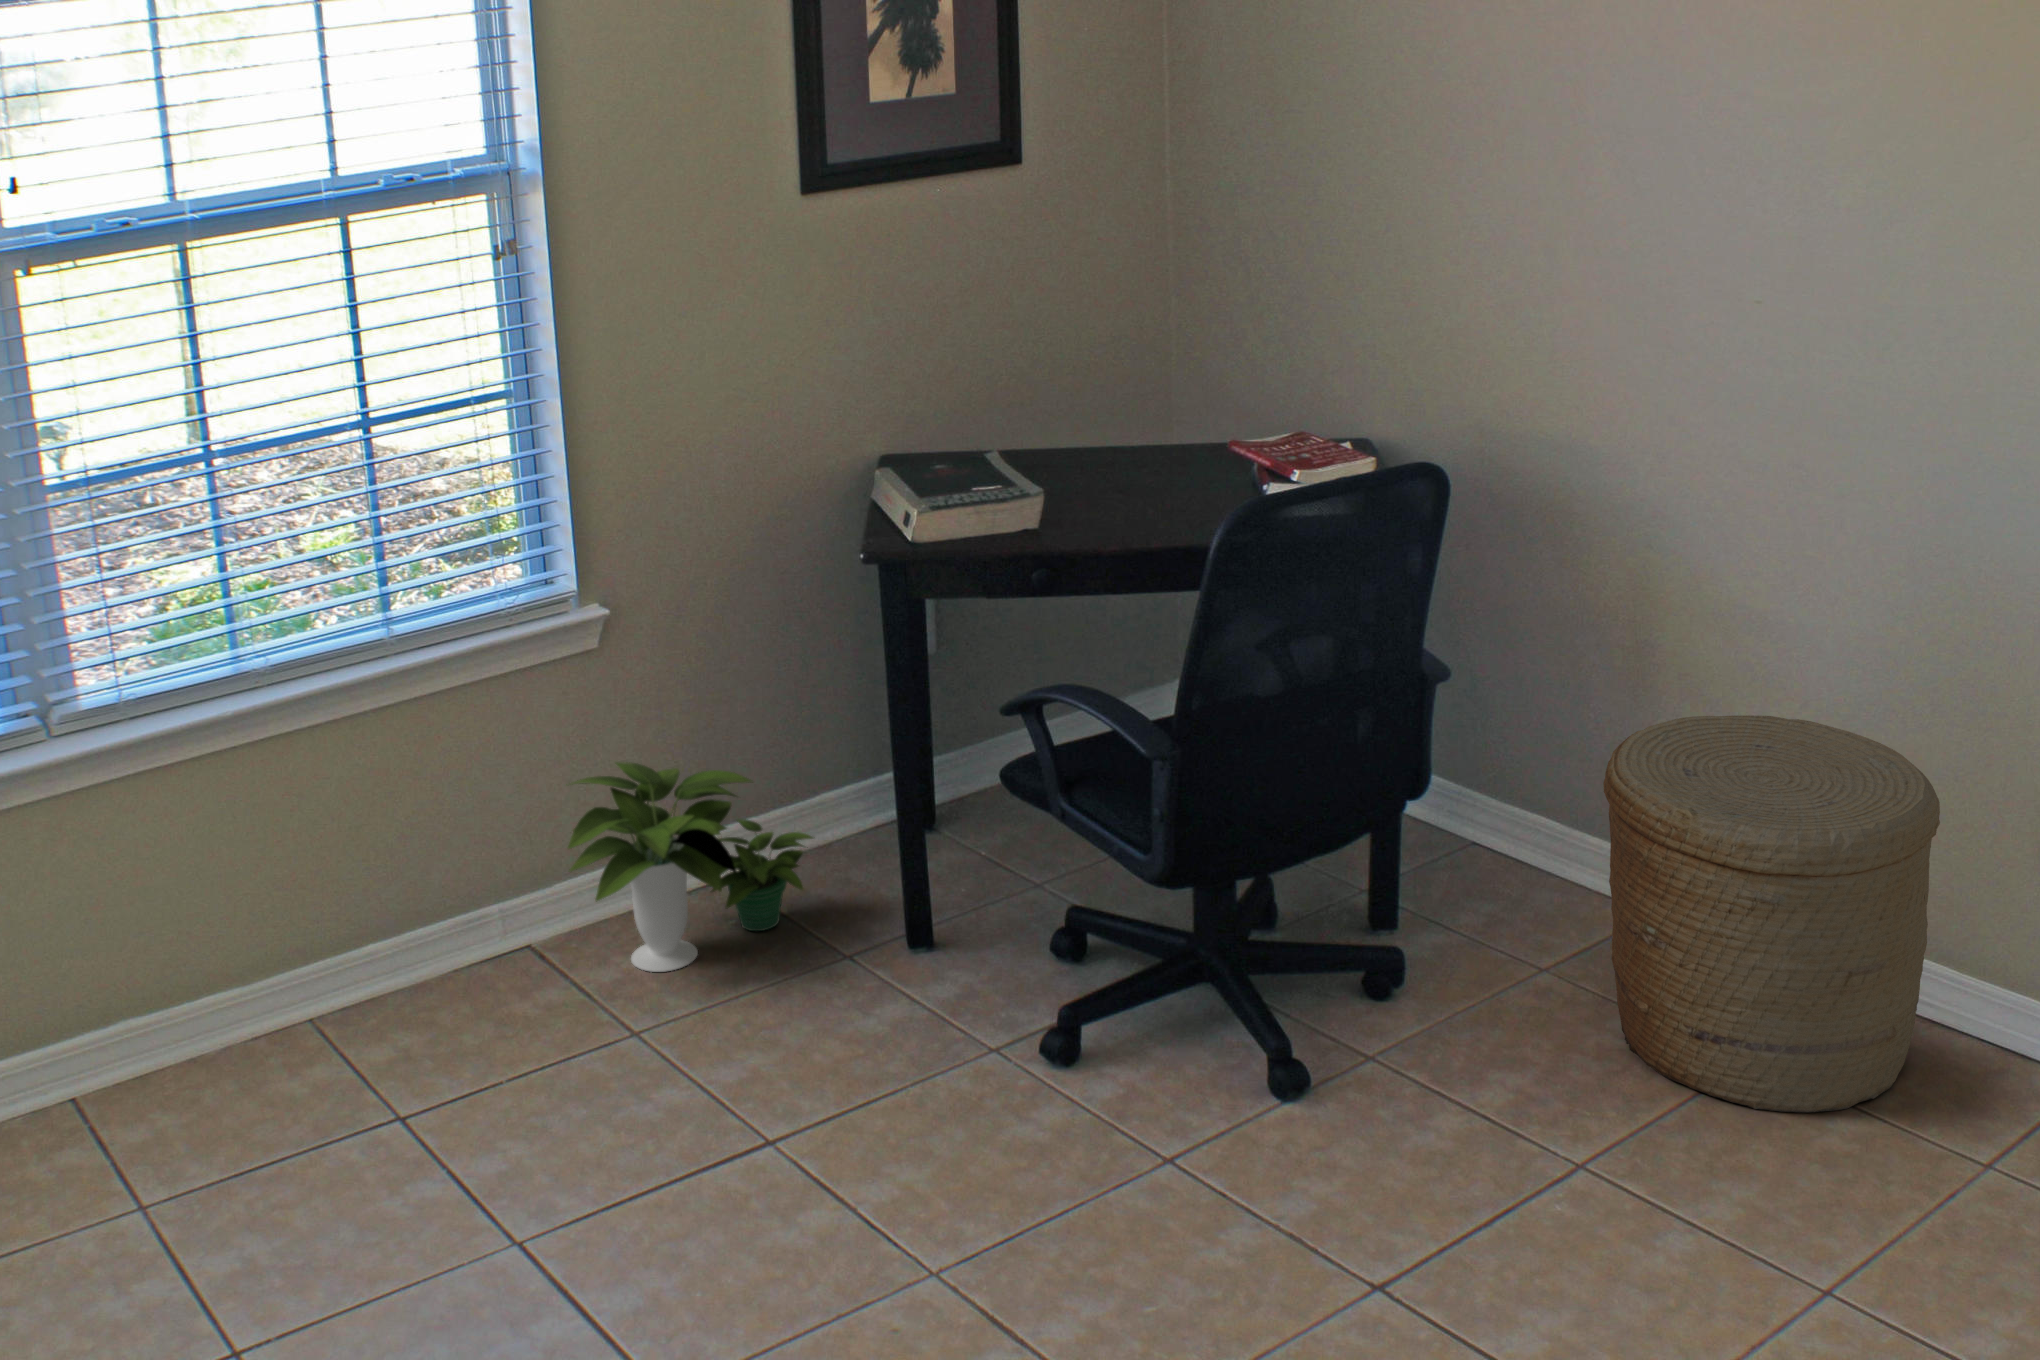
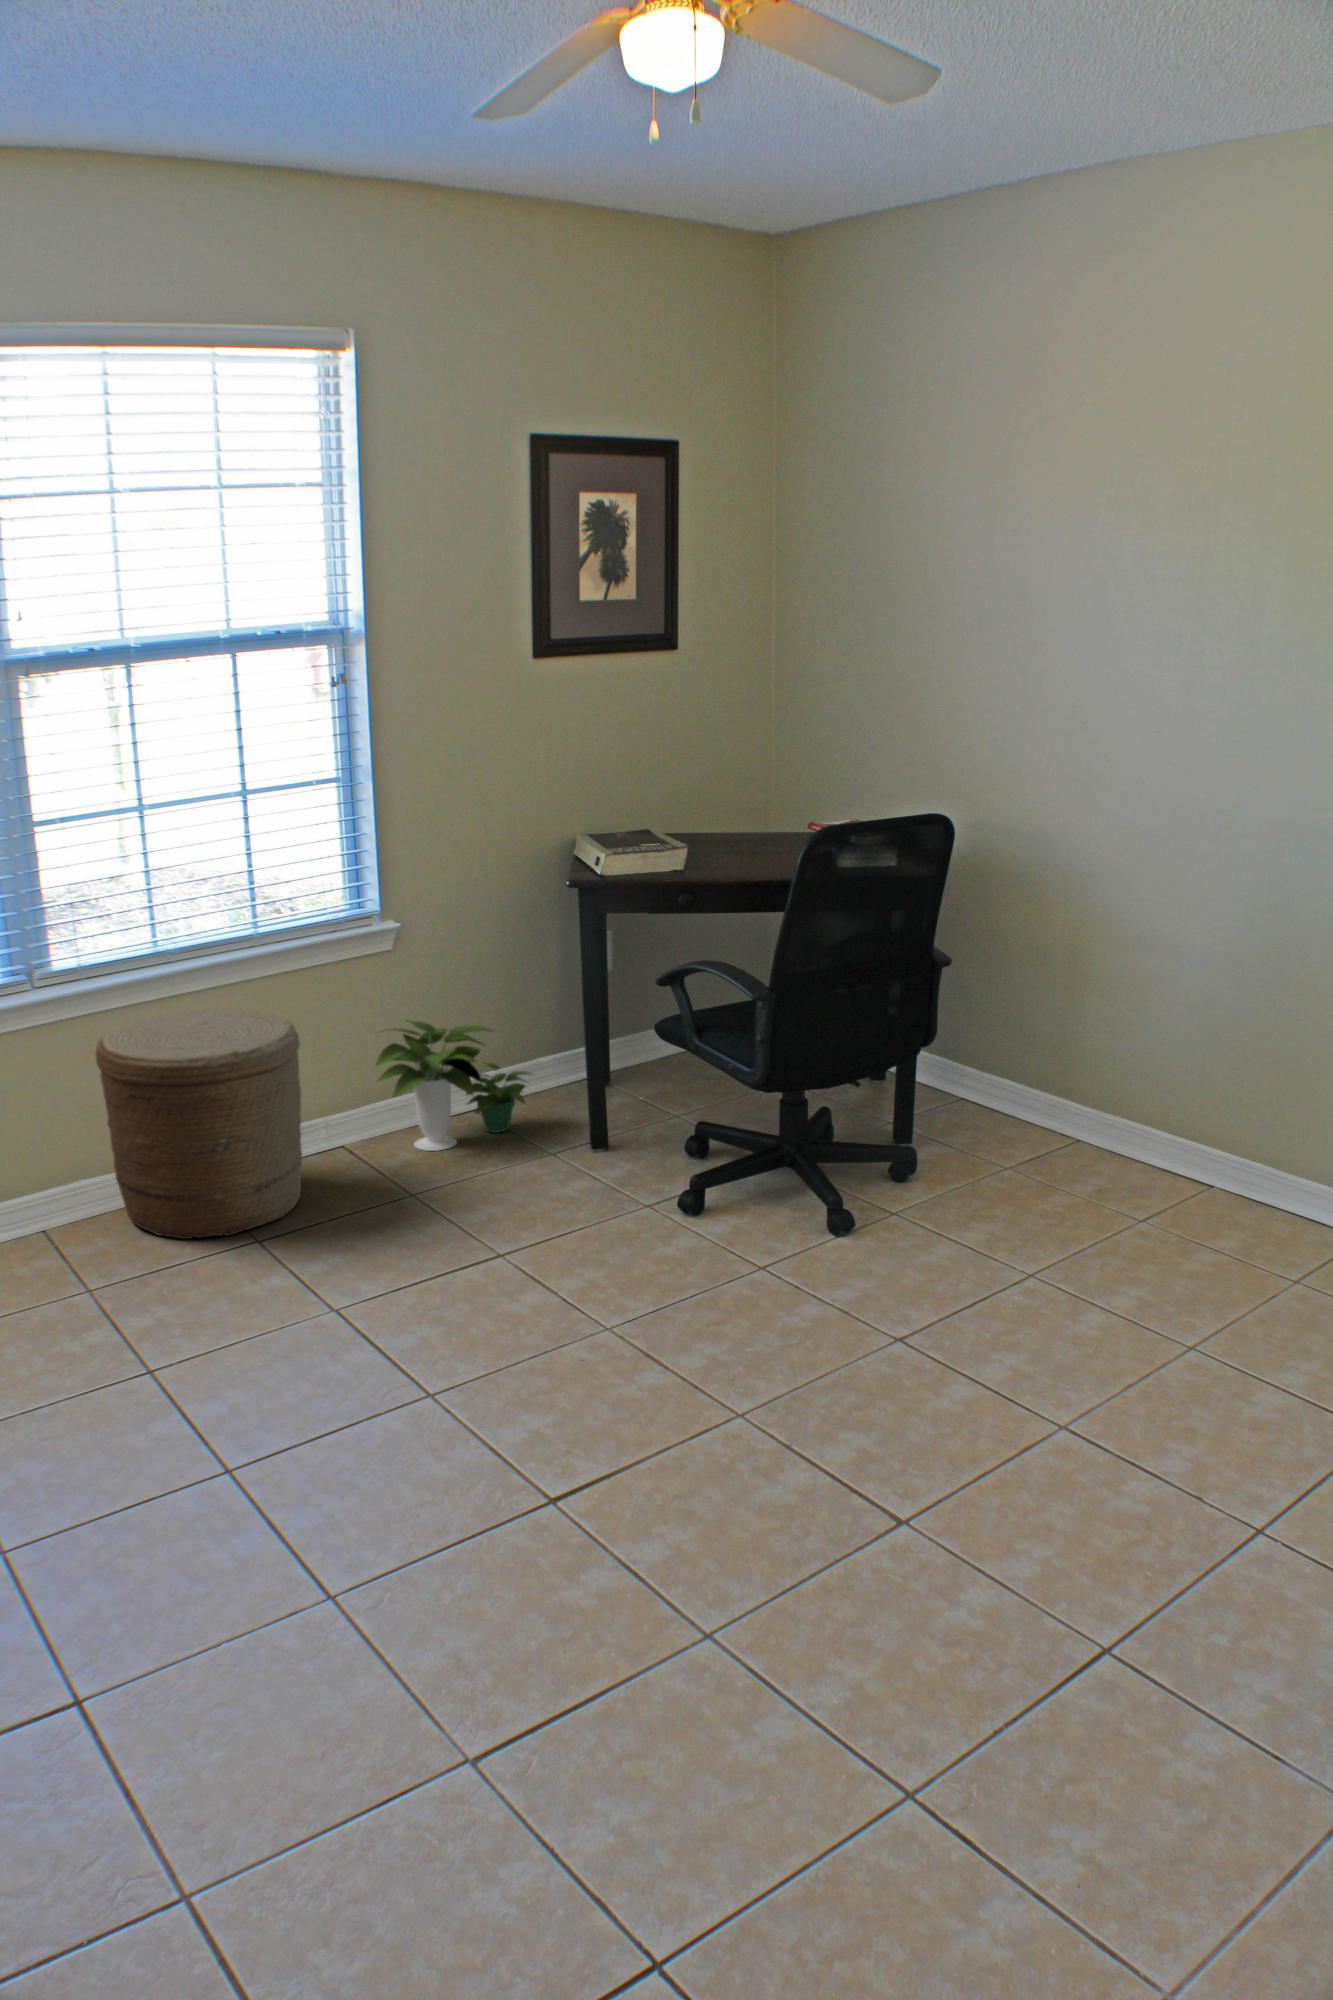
woven basket: present [1603,716,1940,1113] -> present [96,1008,302,1239]

